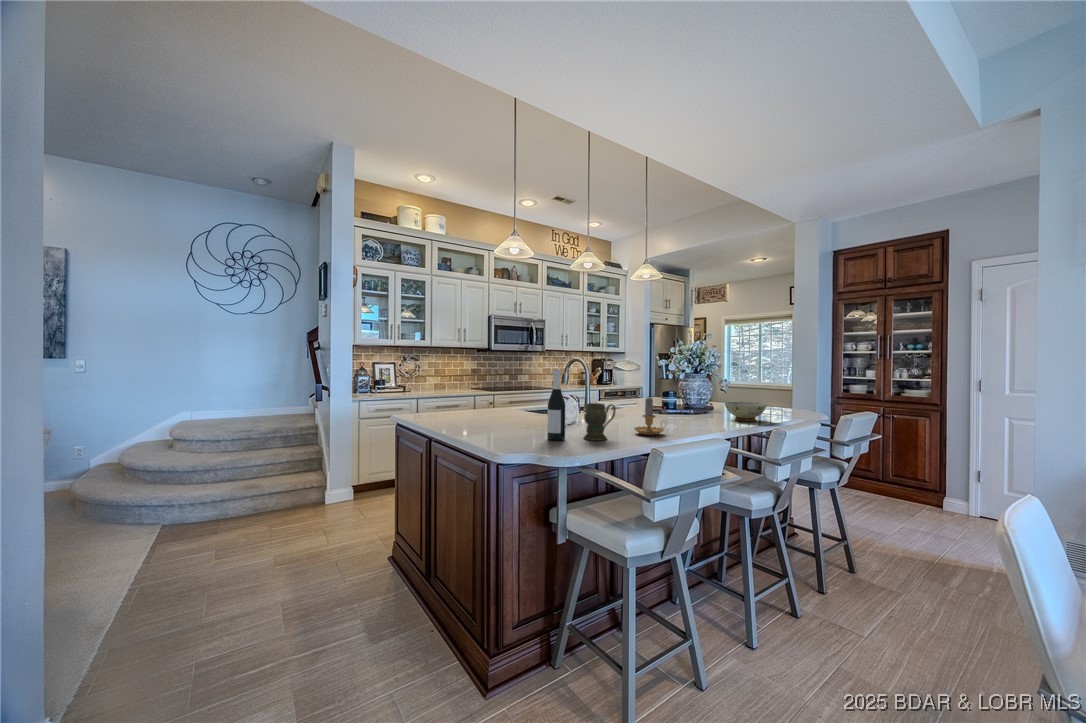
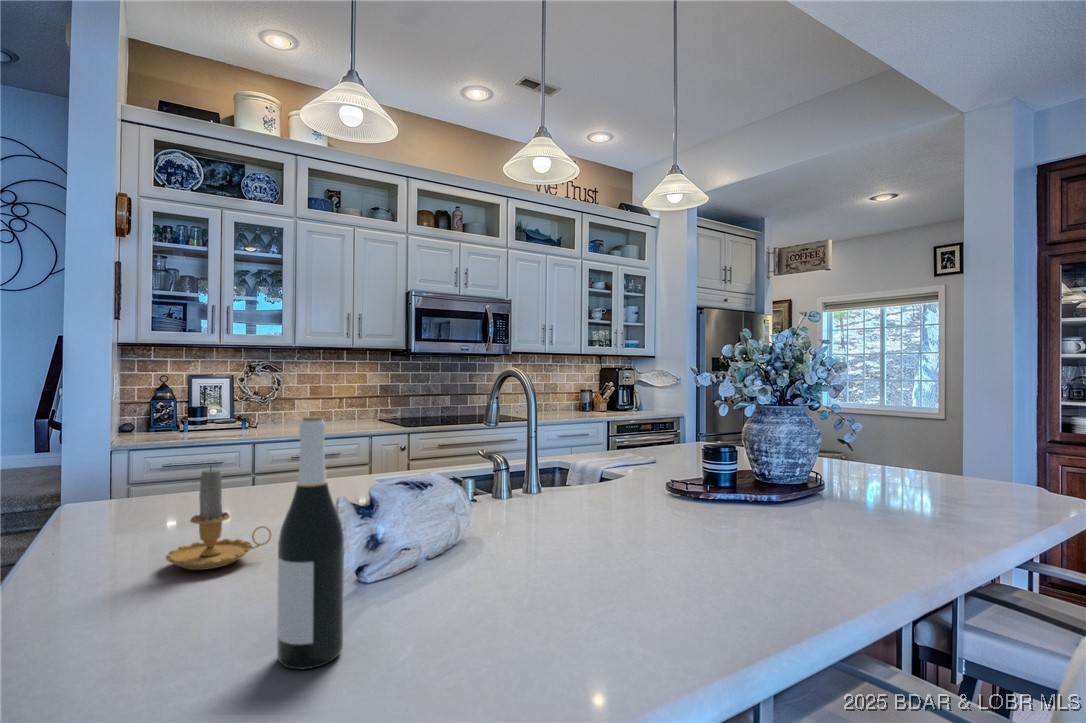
candle: present [634,397,665,435] -> present [165,468,271,570]
ceramic bowl: present [725,402,767,421] -> none [856,477,970,535]
mug: present [584,403,616,441] -> none [409,525,523,669]

